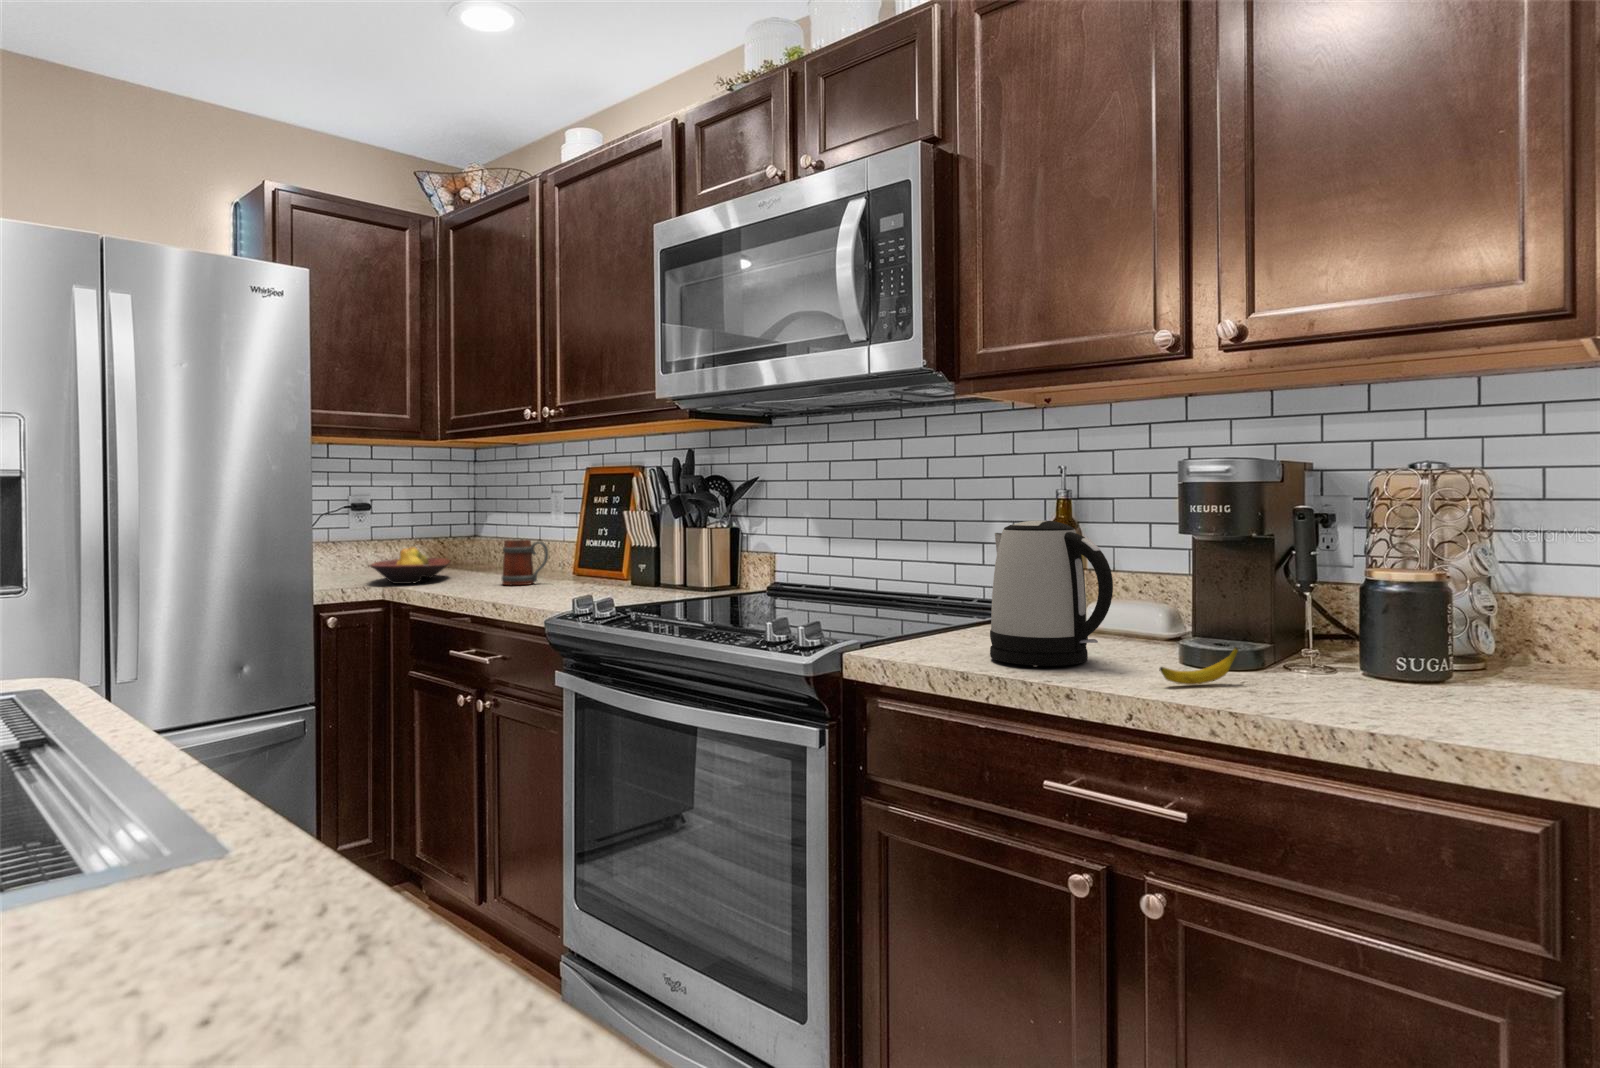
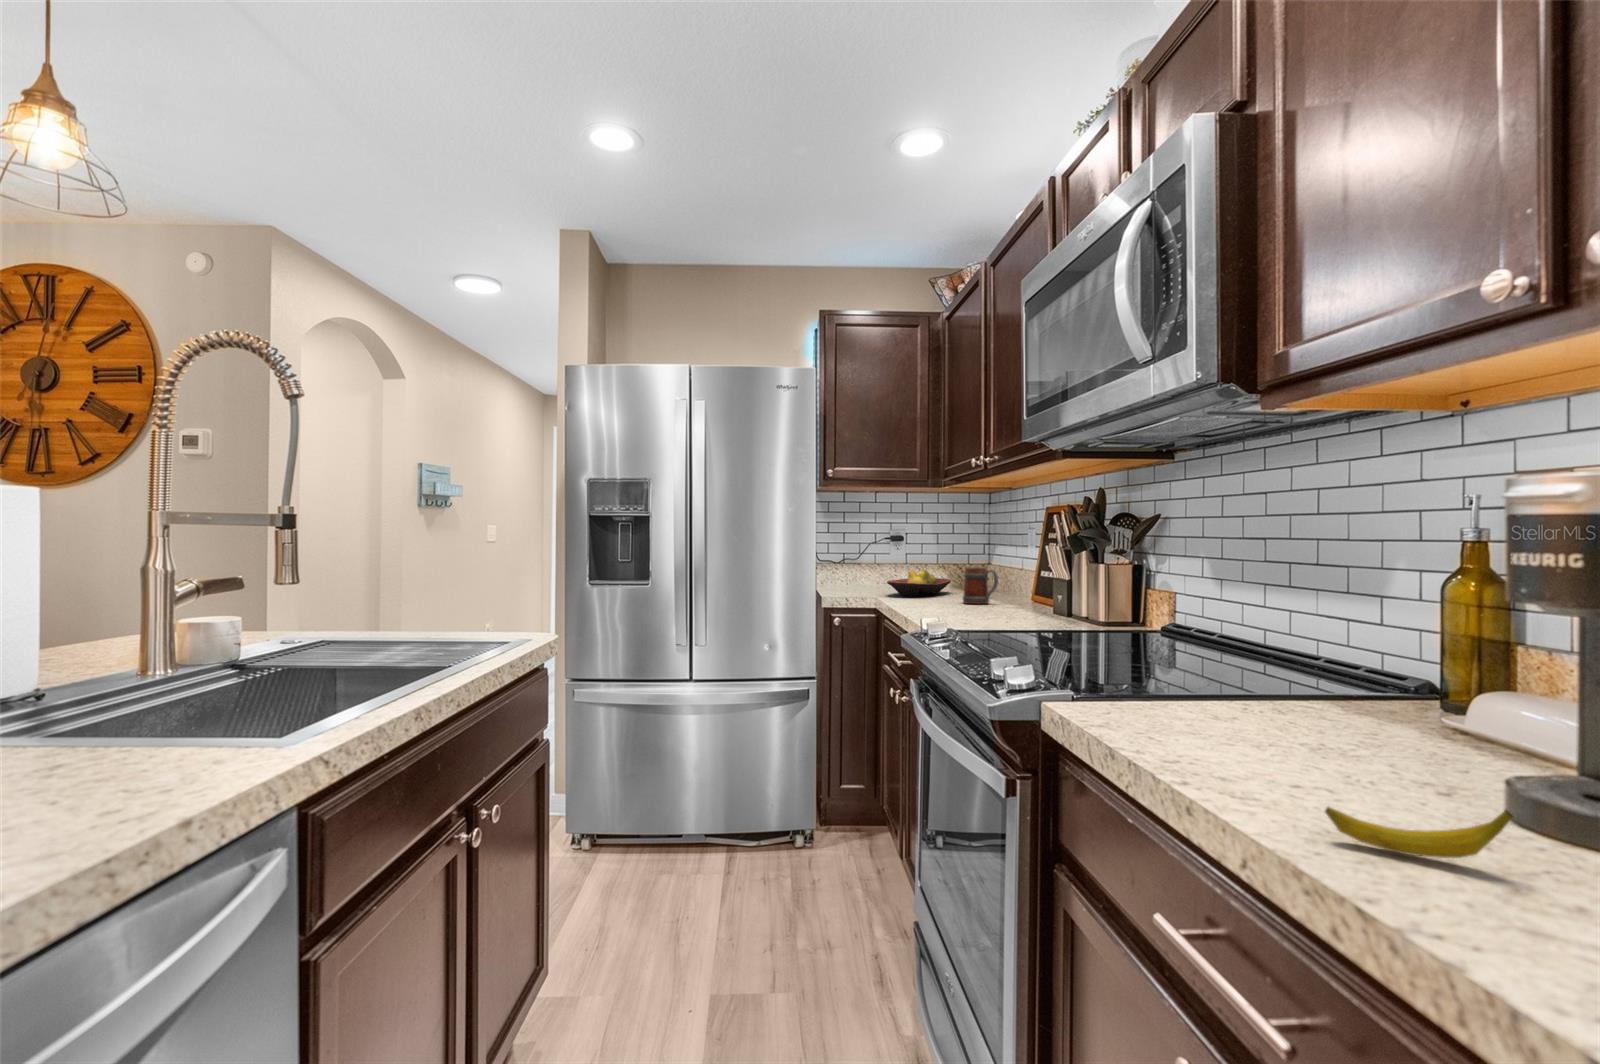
kettle: present [990,520,1113,667] -> none [1173,567,1325,772]

